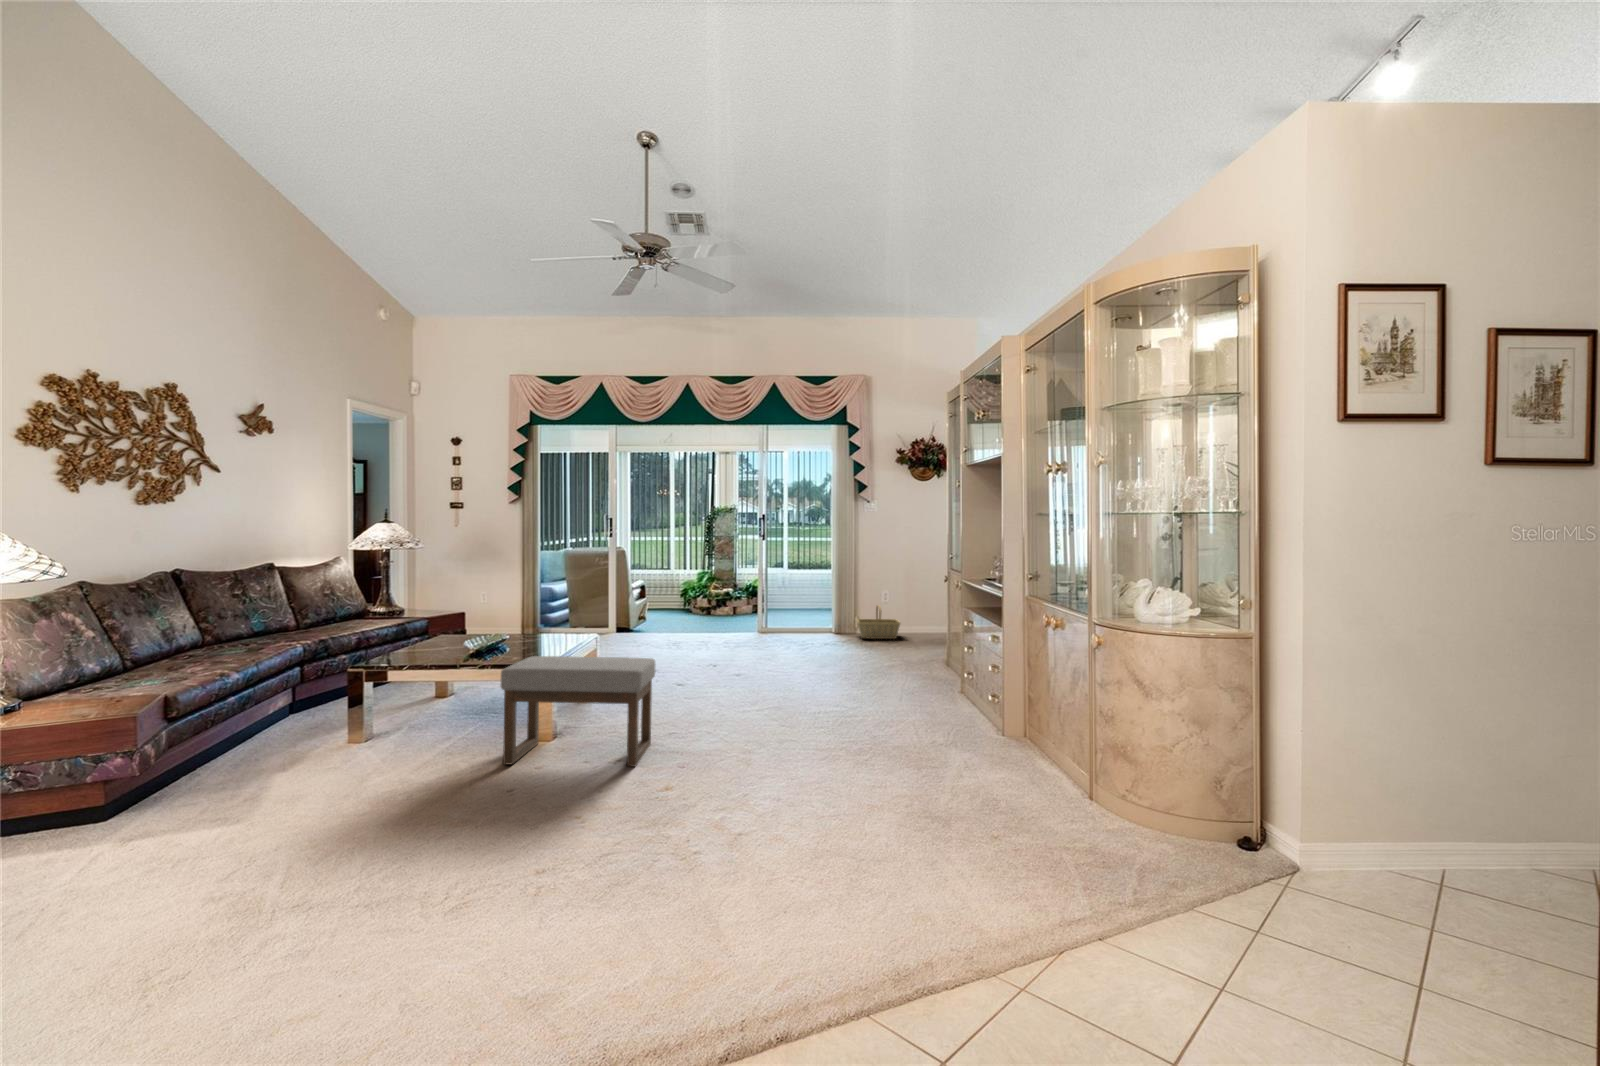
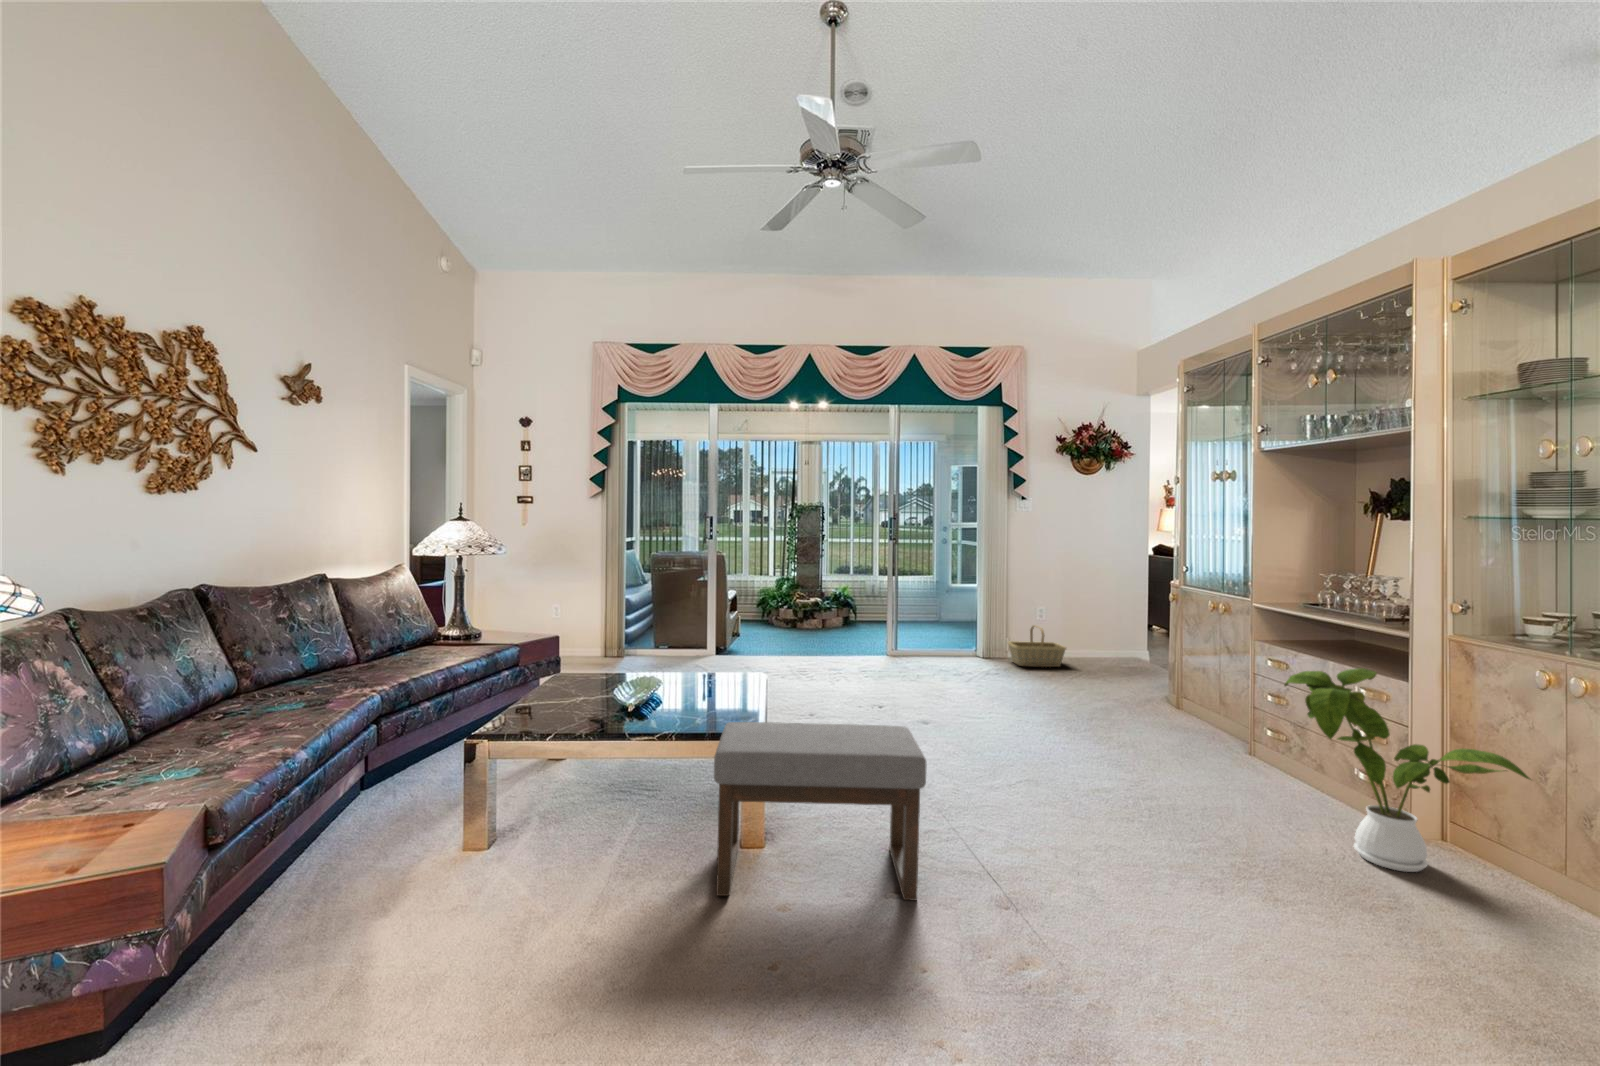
house plant: none [916,614,1039,752] -> present [1284,668,1530,872]

